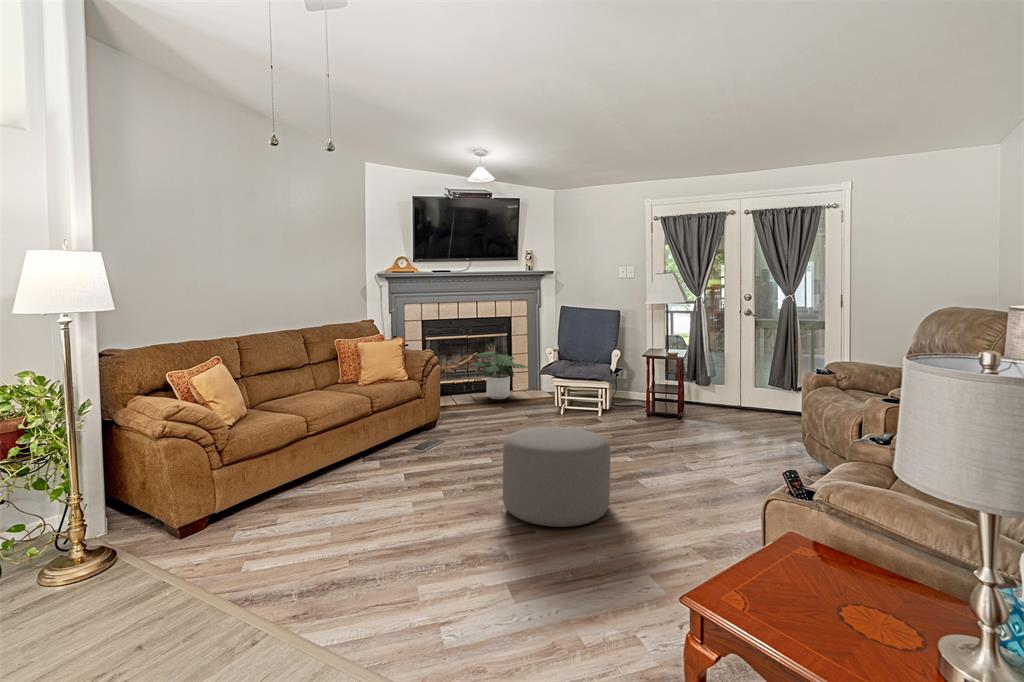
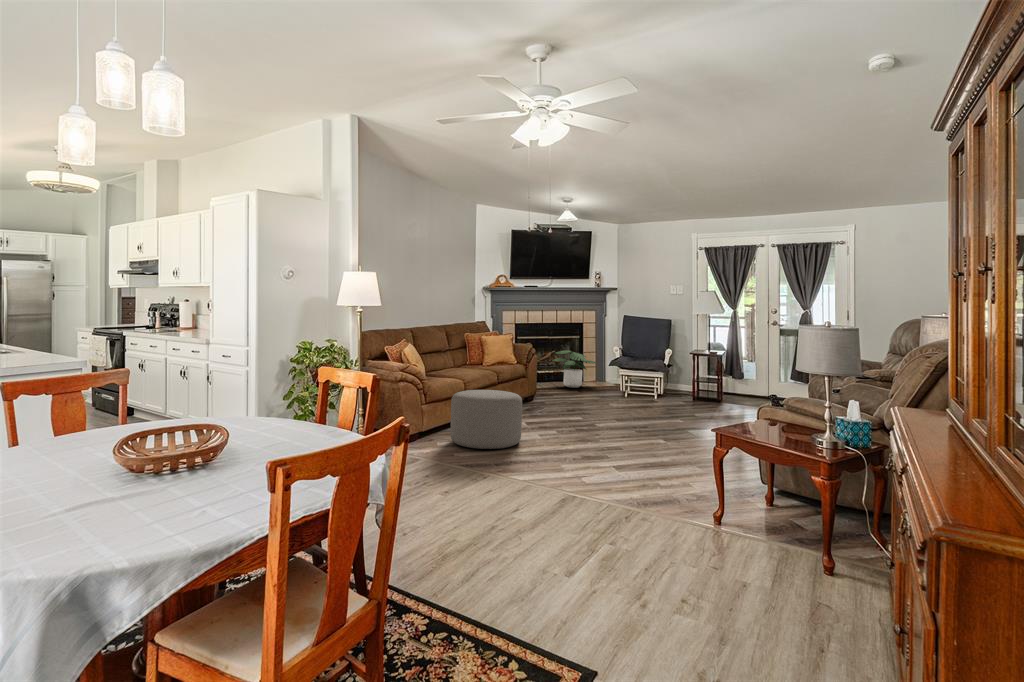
ottoman: present [503,427,611,527] -> present [450,390,522,449]

